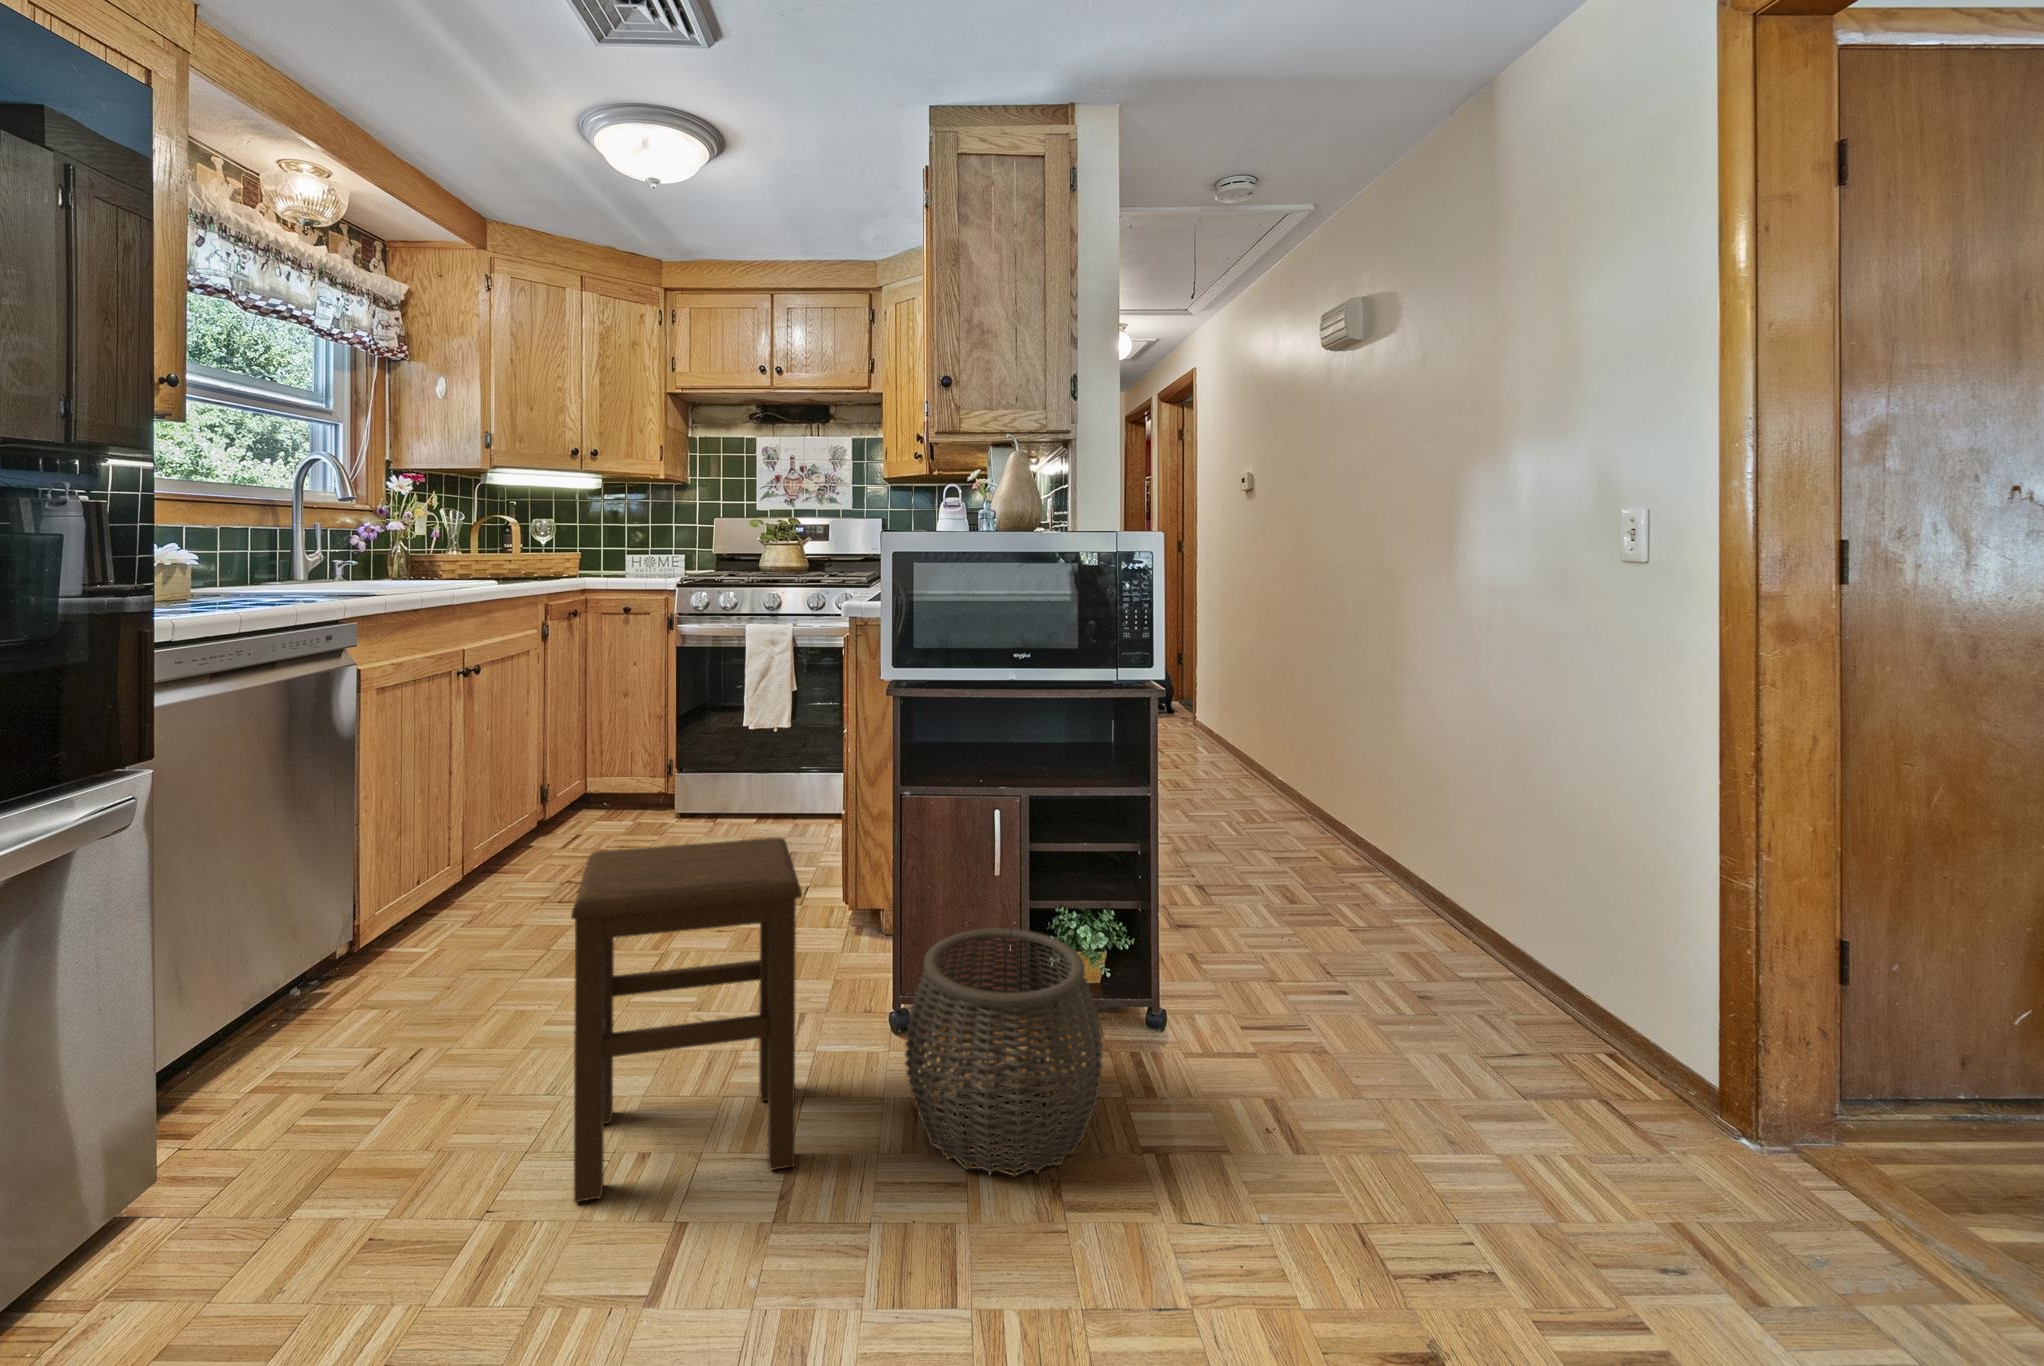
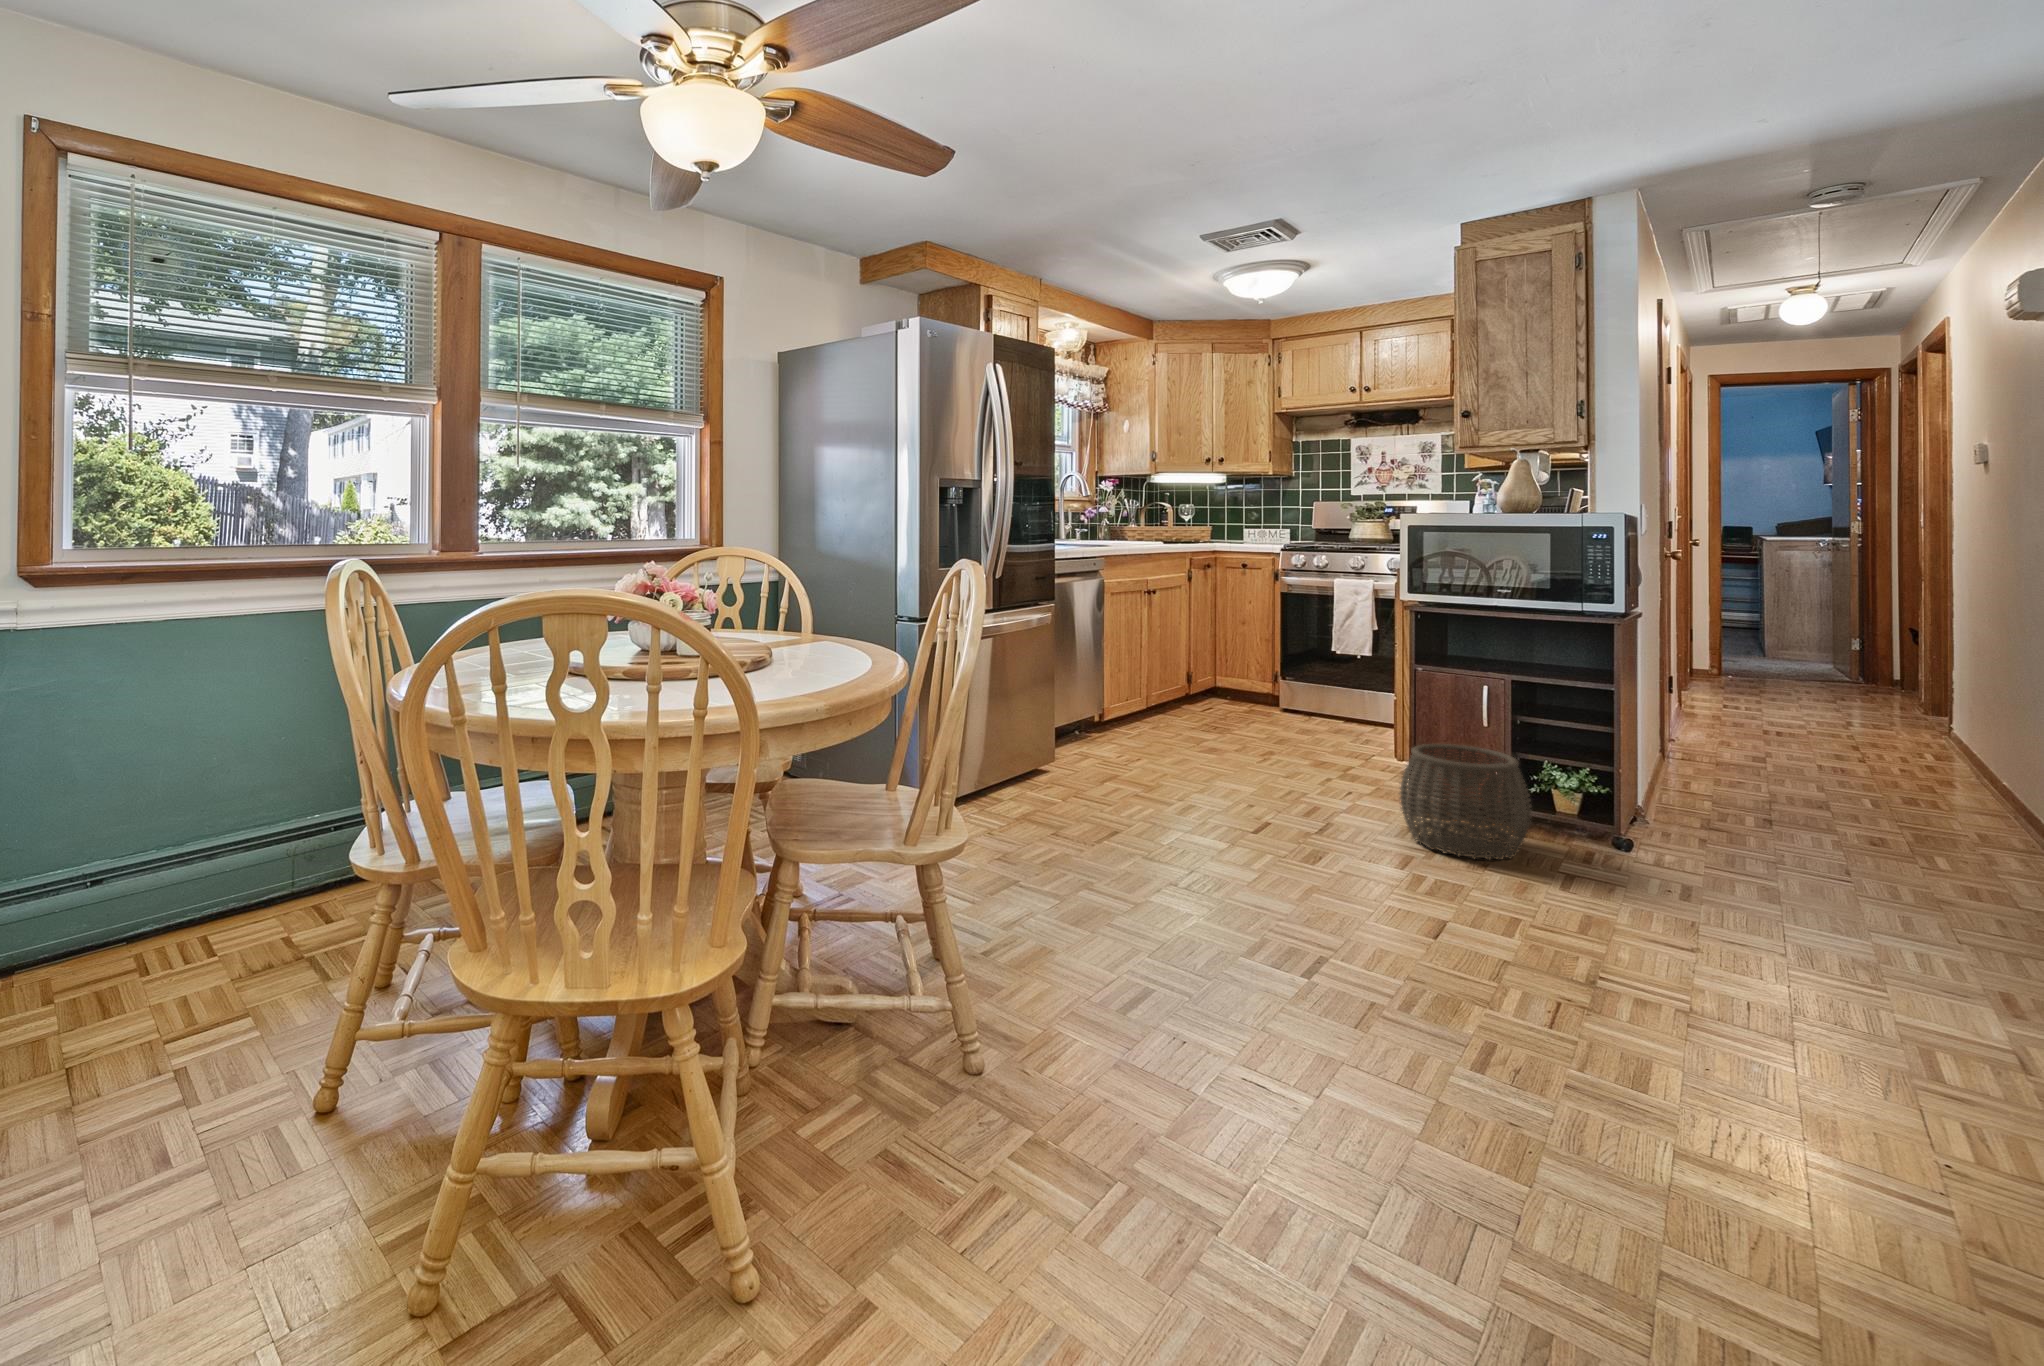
stool: present [571,838,802,1202] -> none [1219,672,1335,829]

